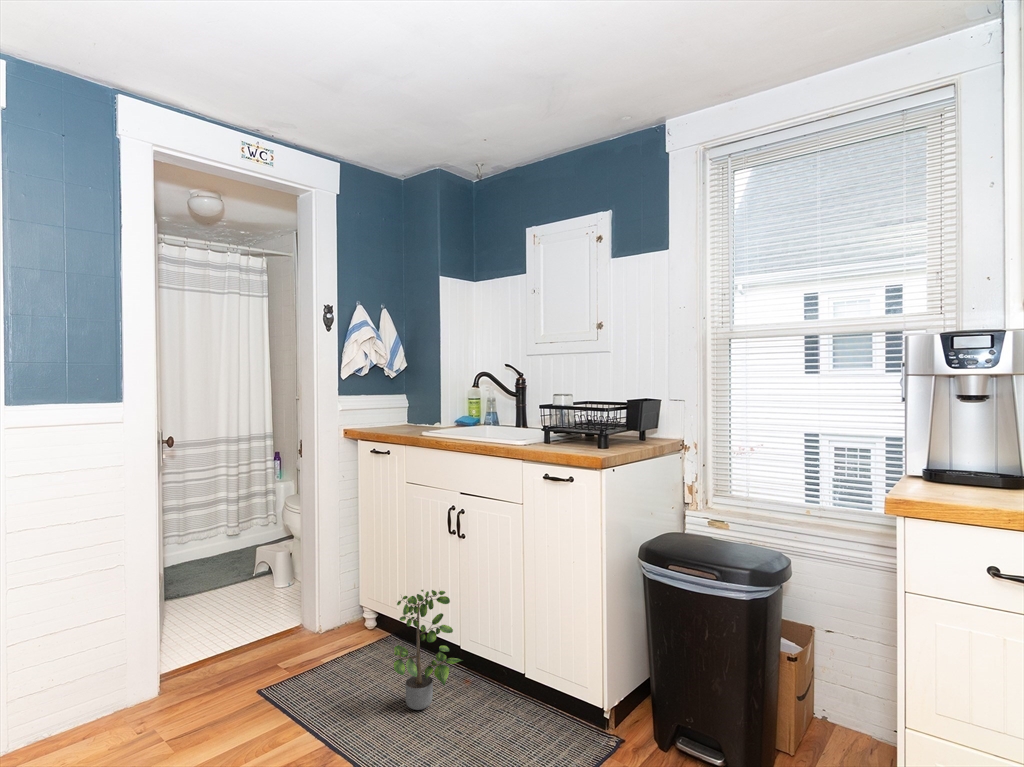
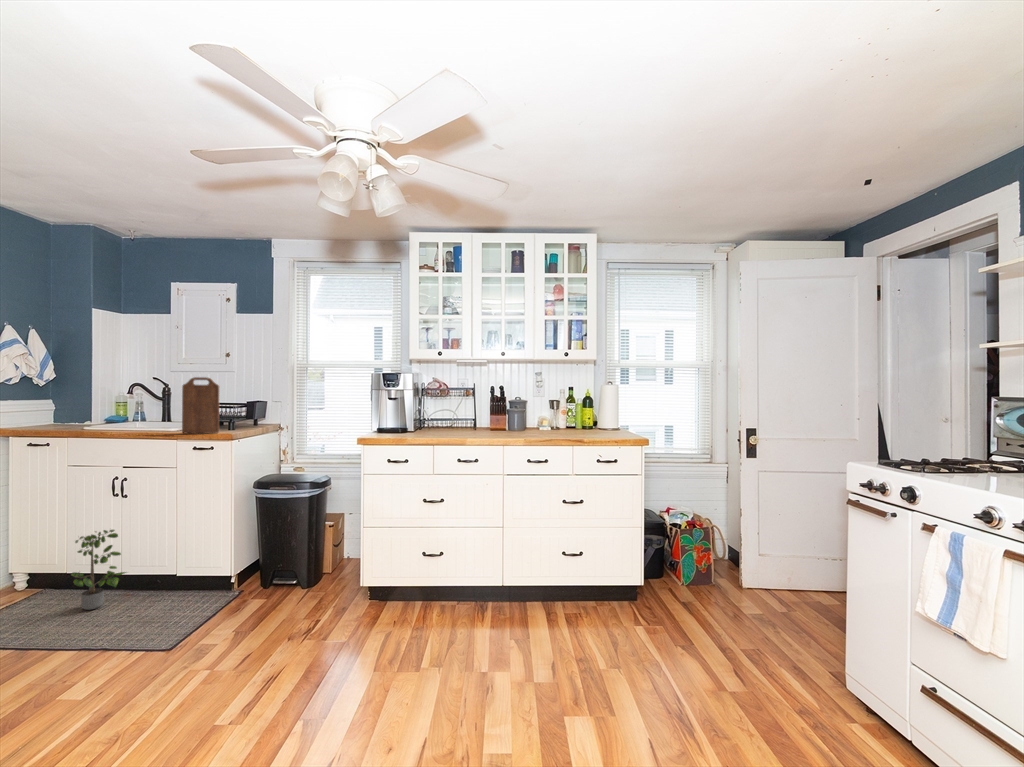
cutting board: none [531,355,585,451] -> present [182,377,219,433]

